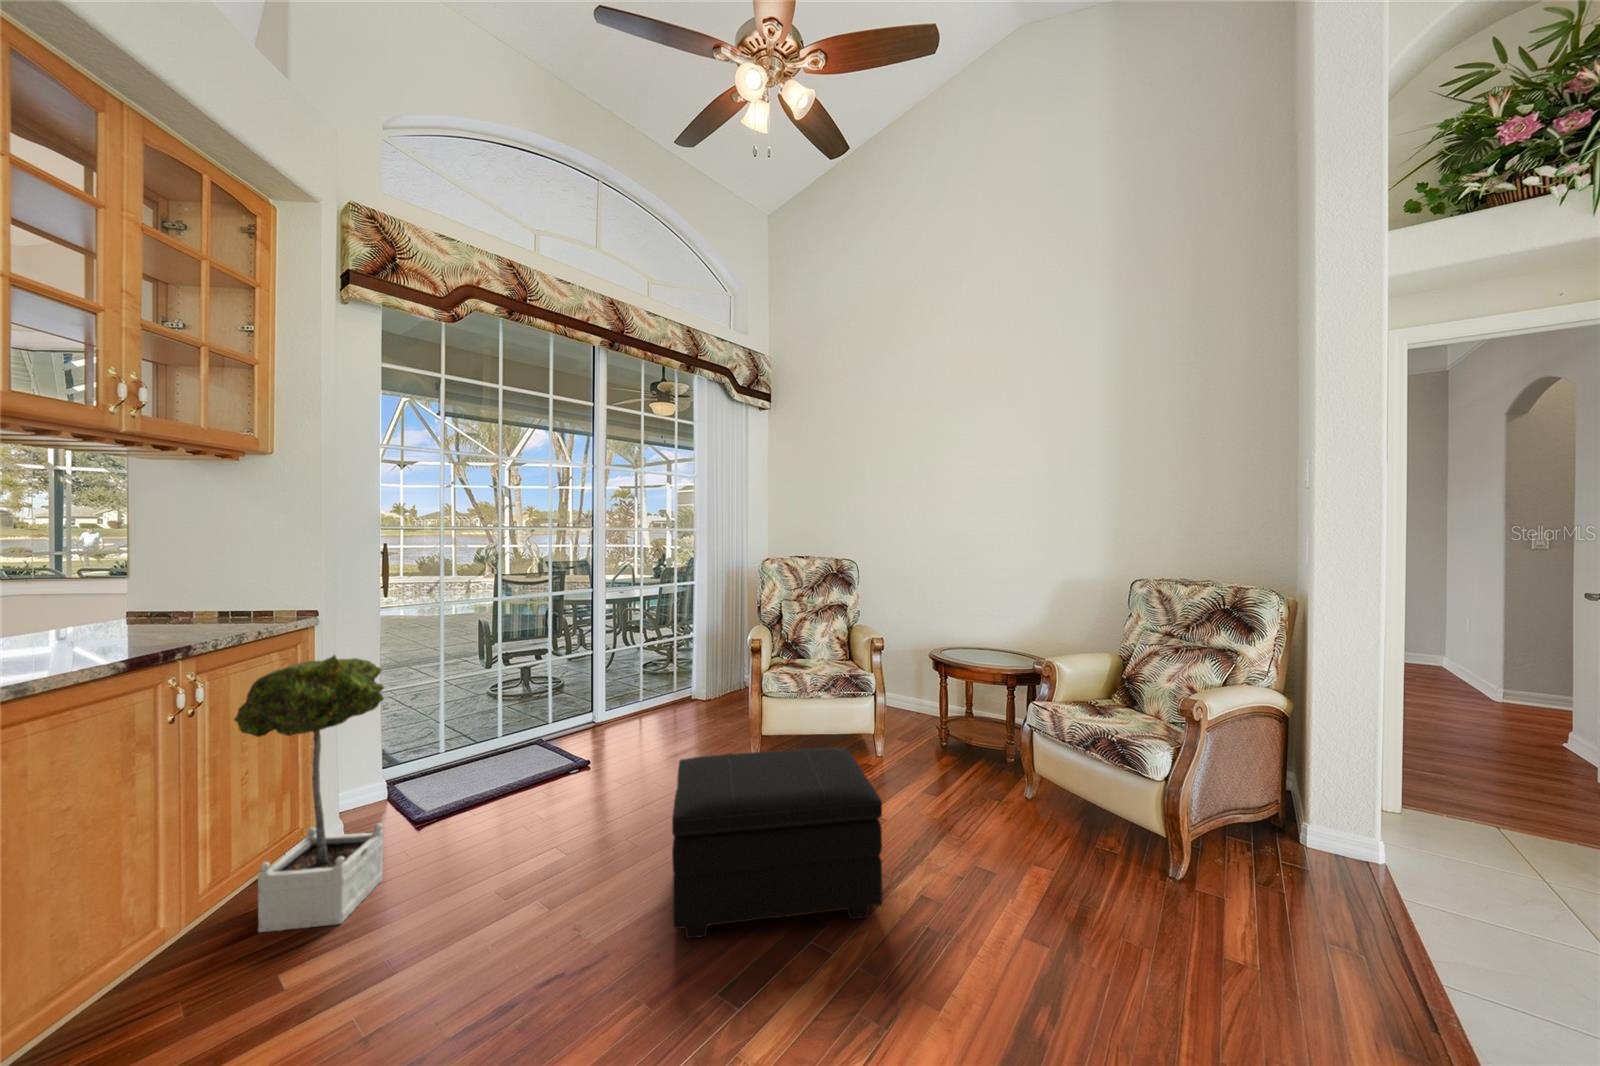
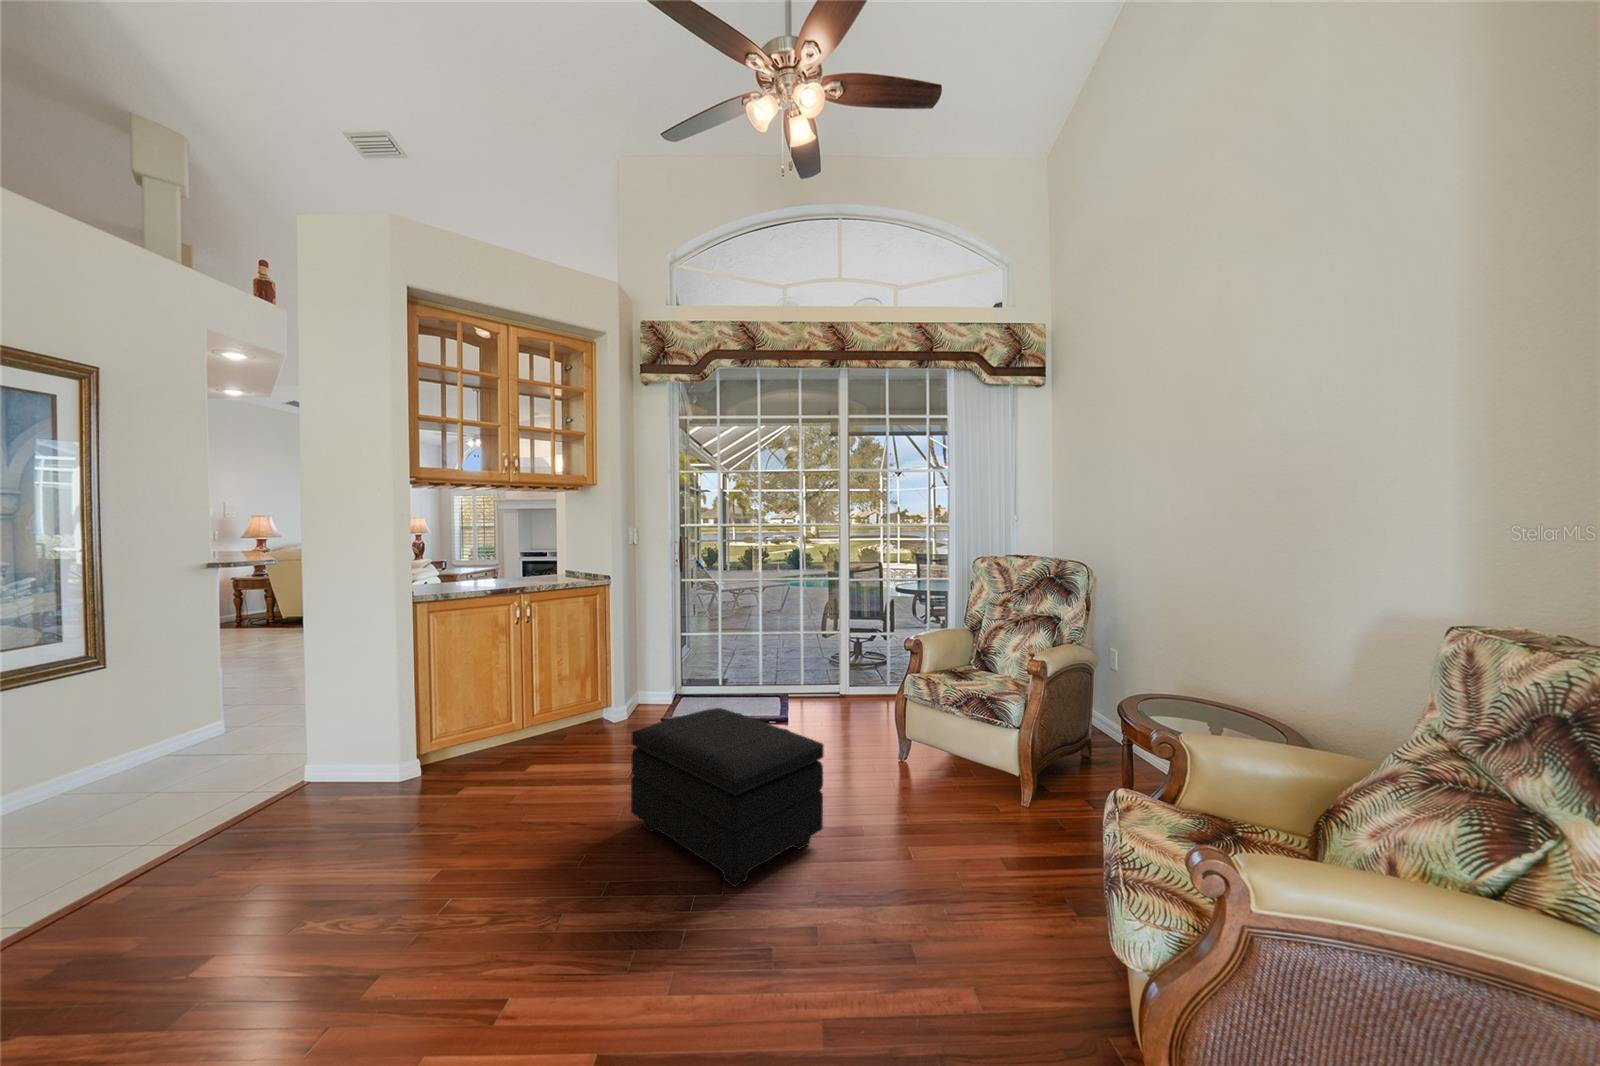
potted tree: present [234,655,384,932] -> none [547,590,615,741]

